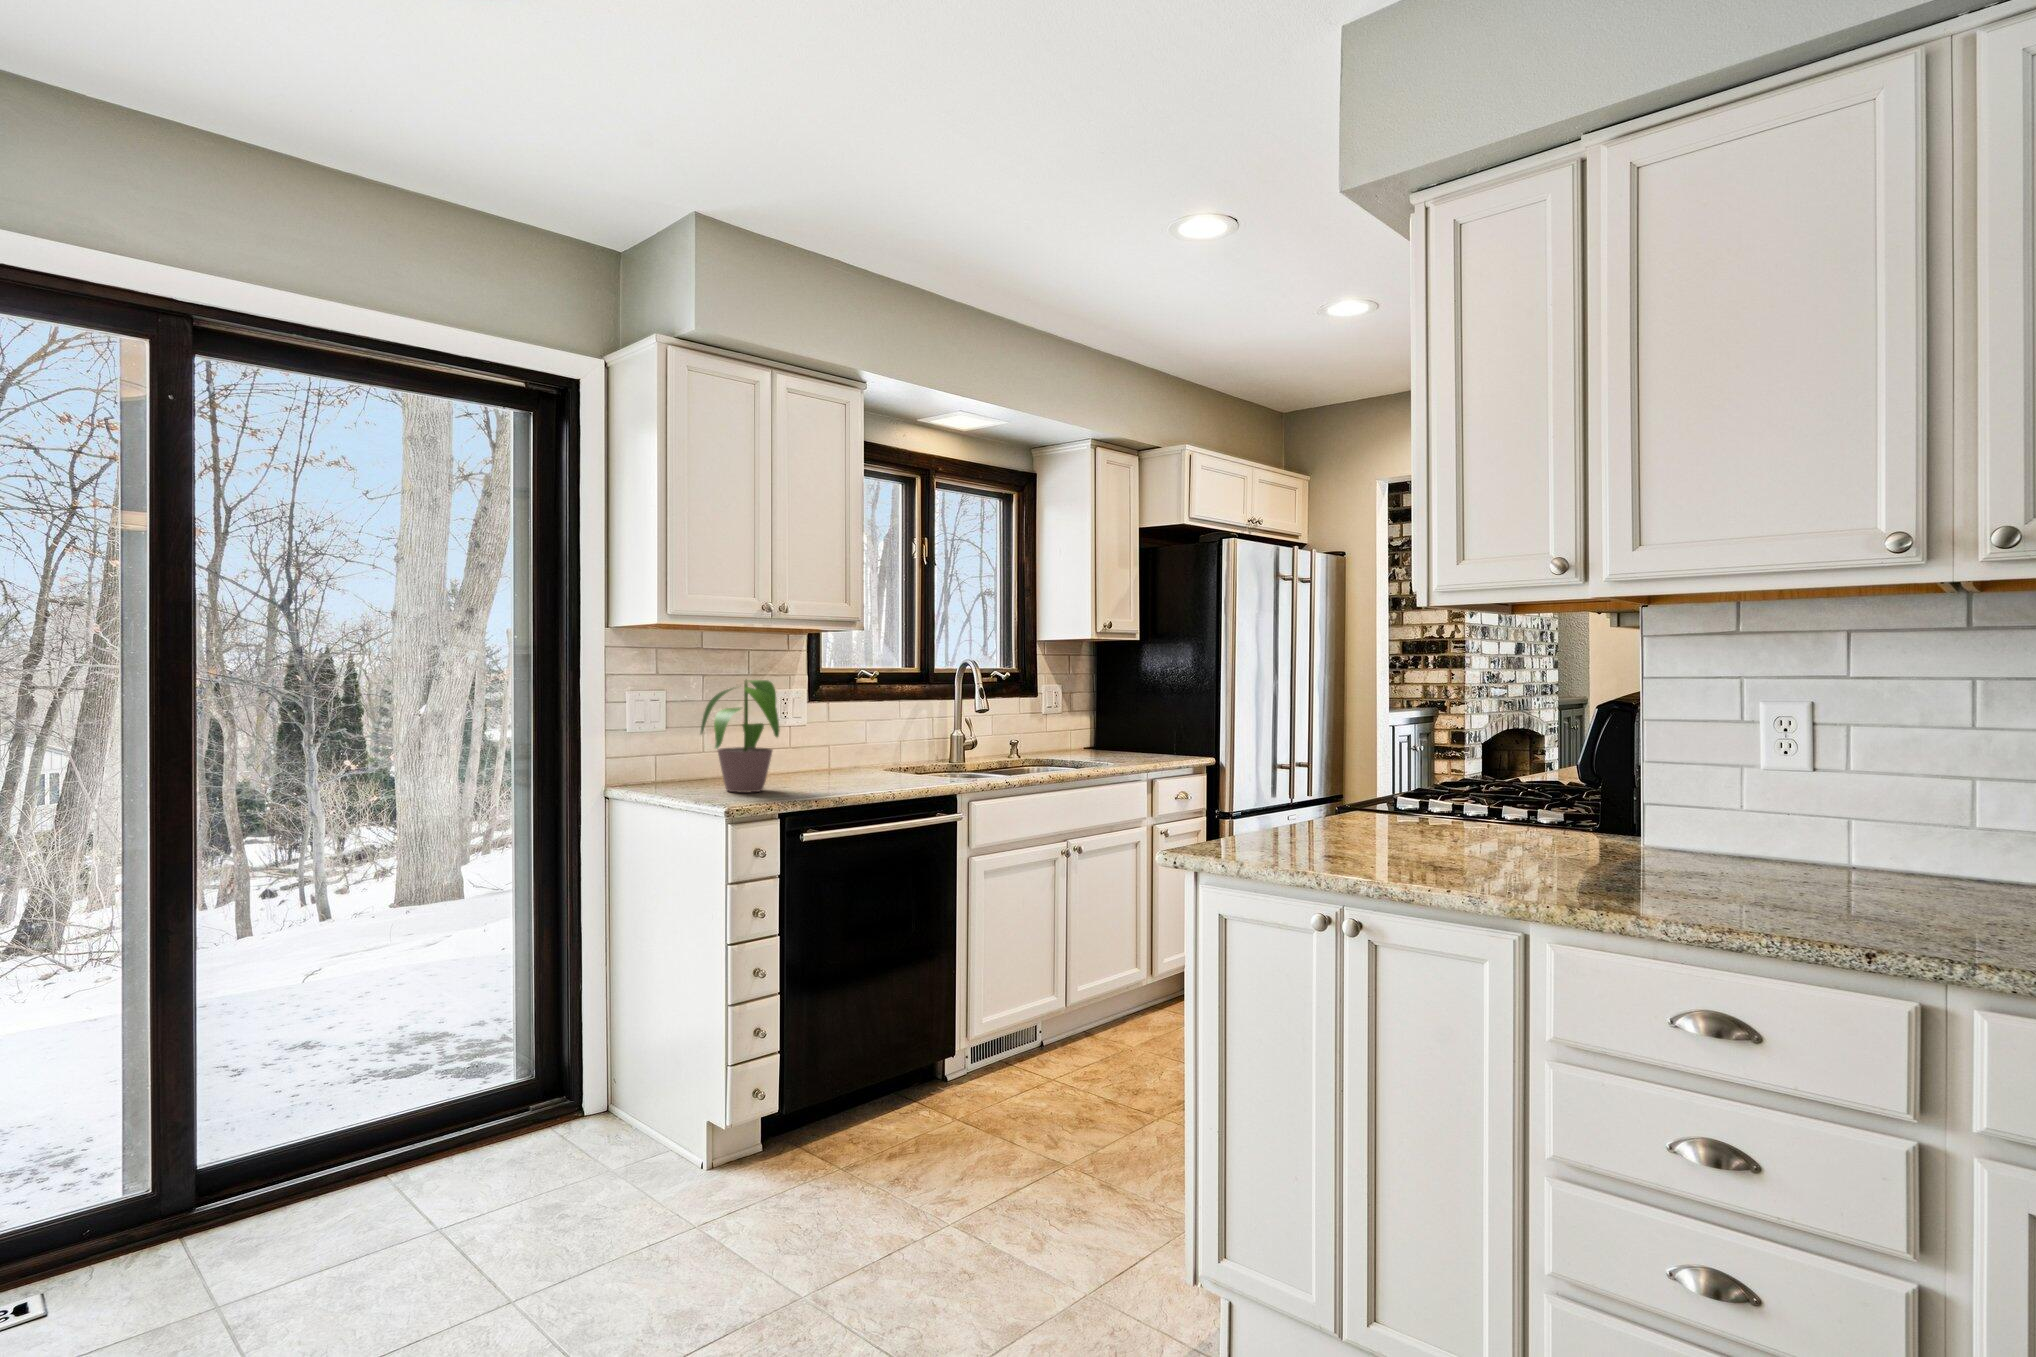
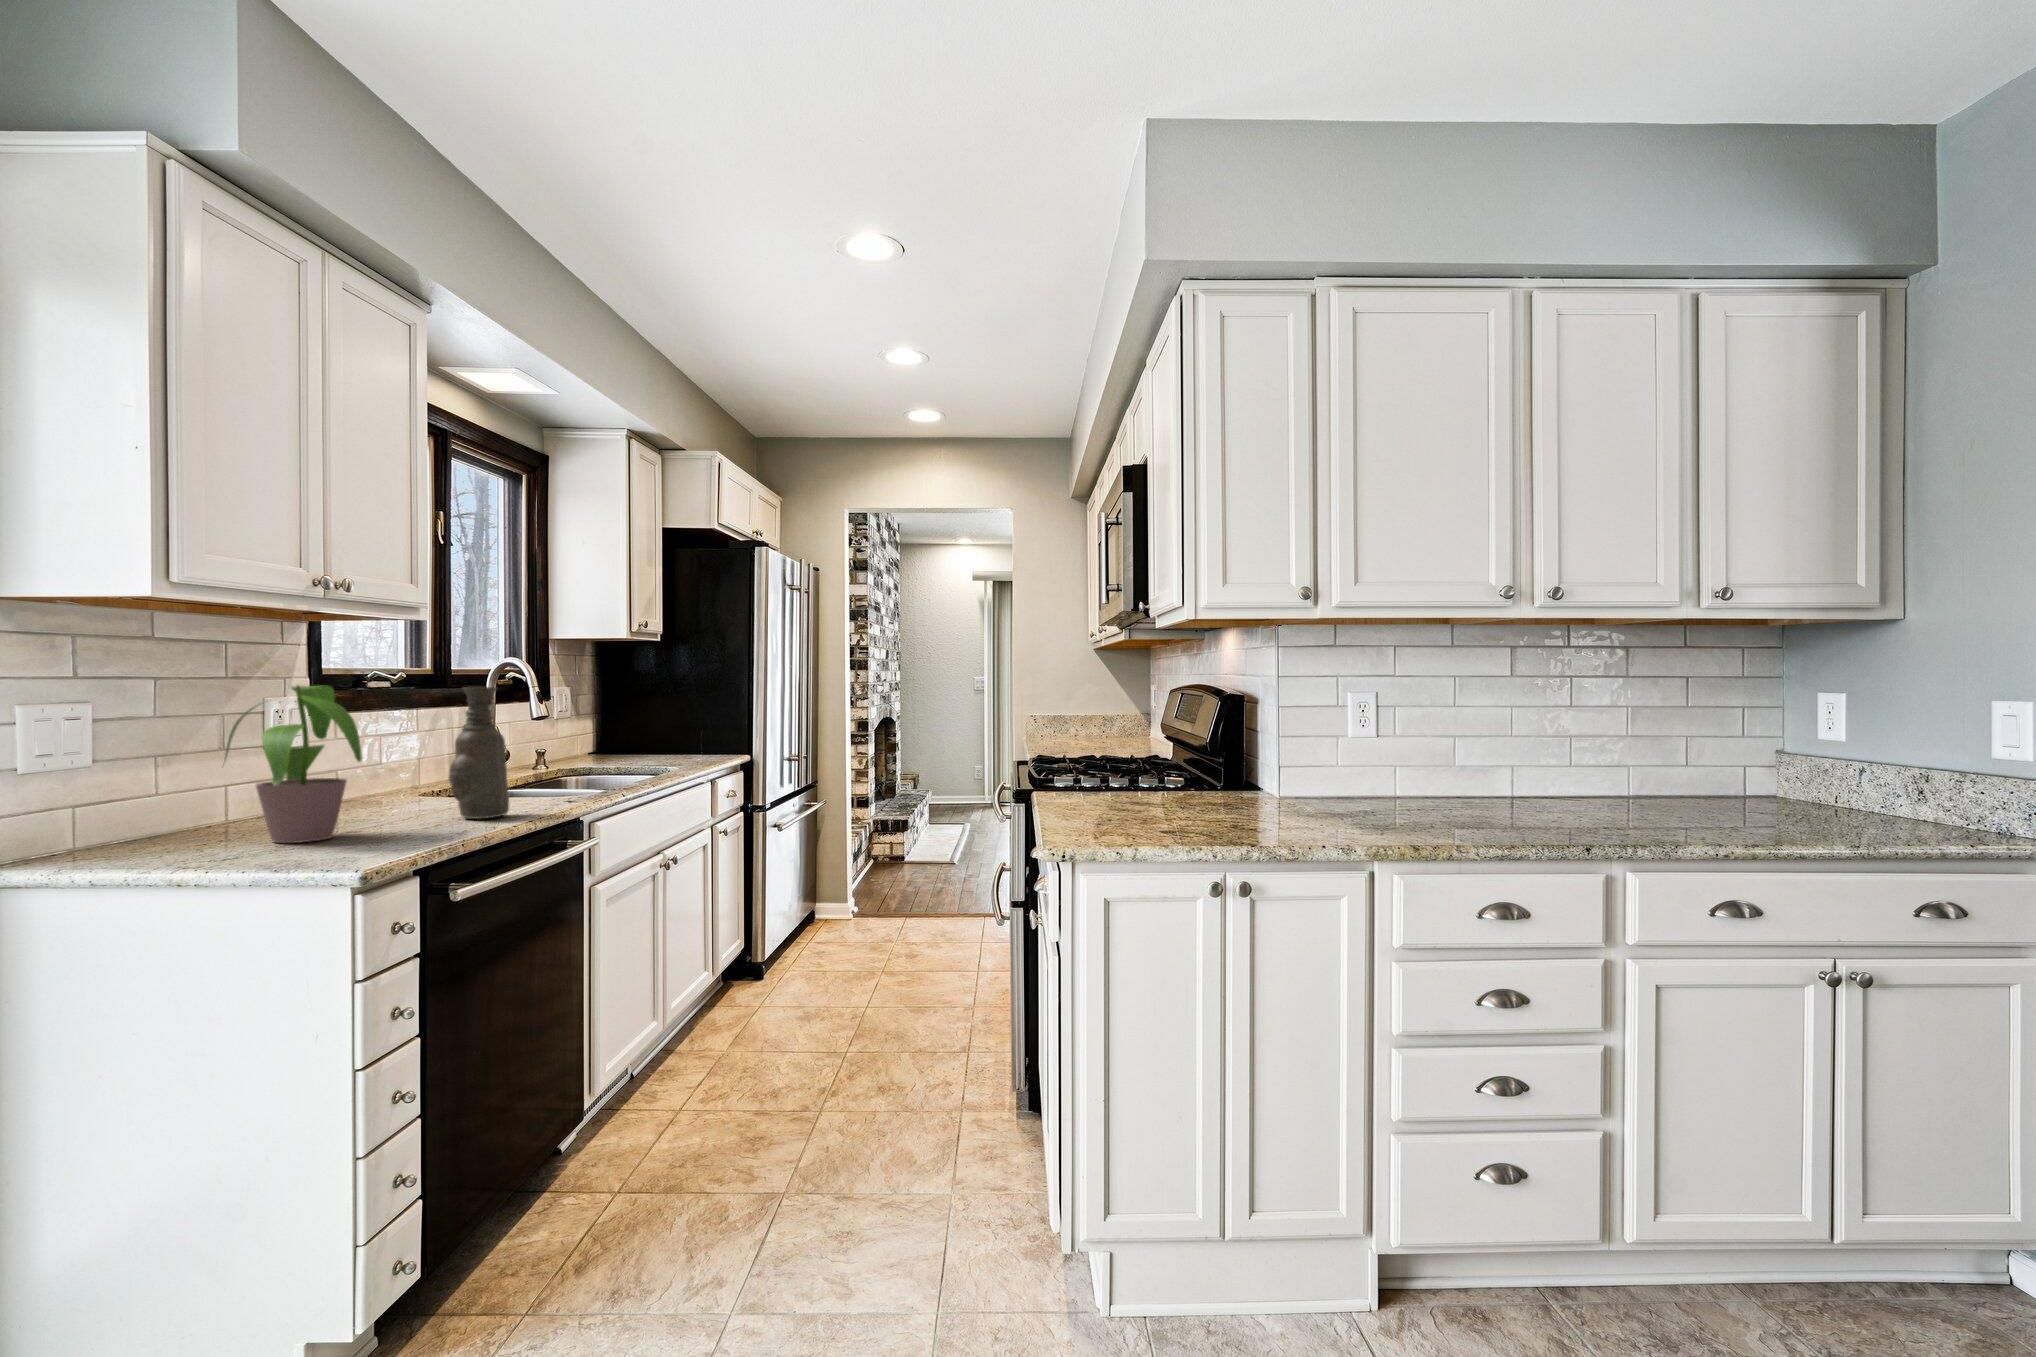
vase: none [852,684,897,789] -> present [449,687,509,819]

